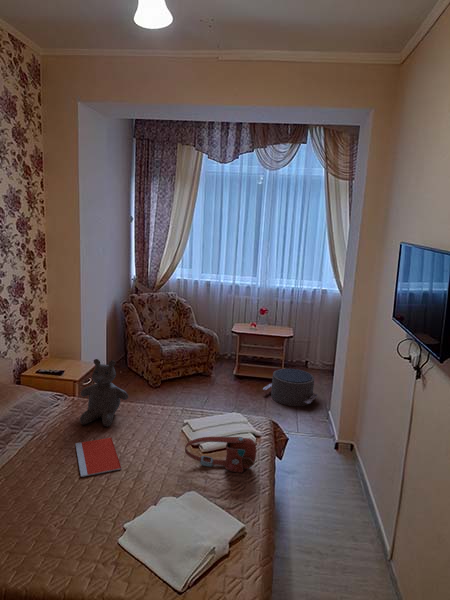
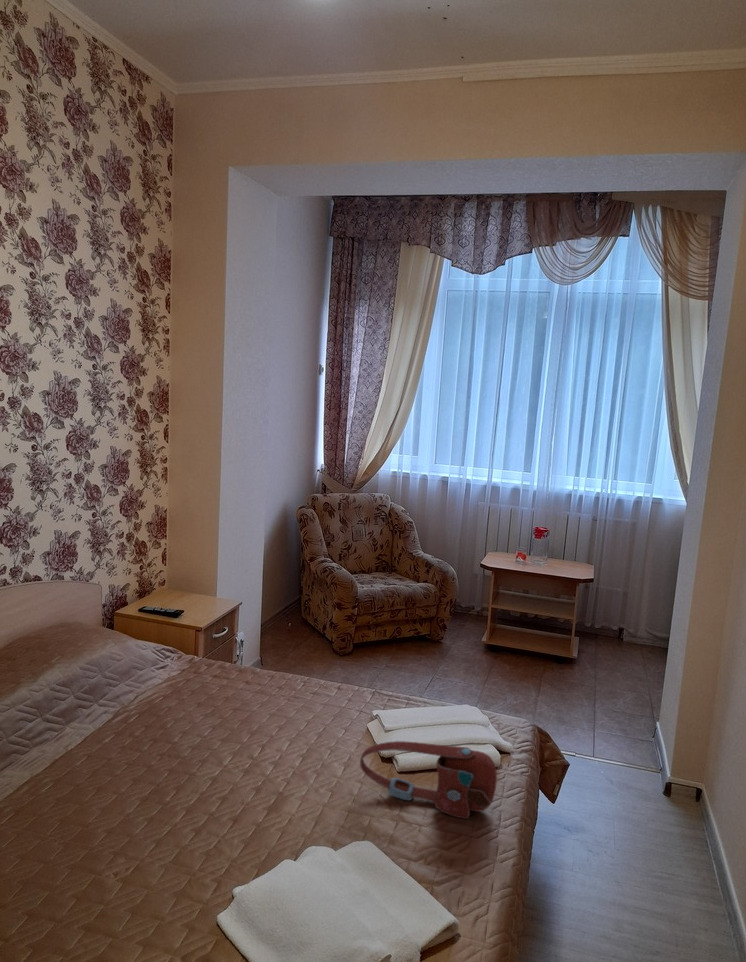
teddy bear: present [80,359,128,426] -> none [189,588,276,709]
pouf: present [263,369,318,406] -> none [534,637,640,709]
notebook: present [75,438,122,477] -> none [170,728,244,793]

